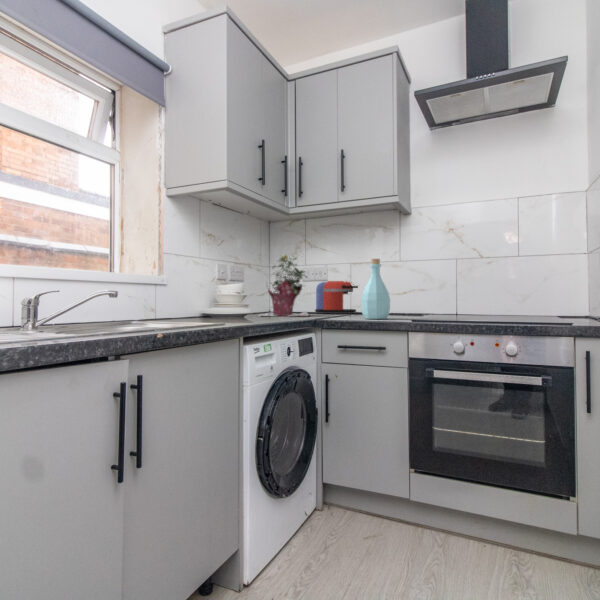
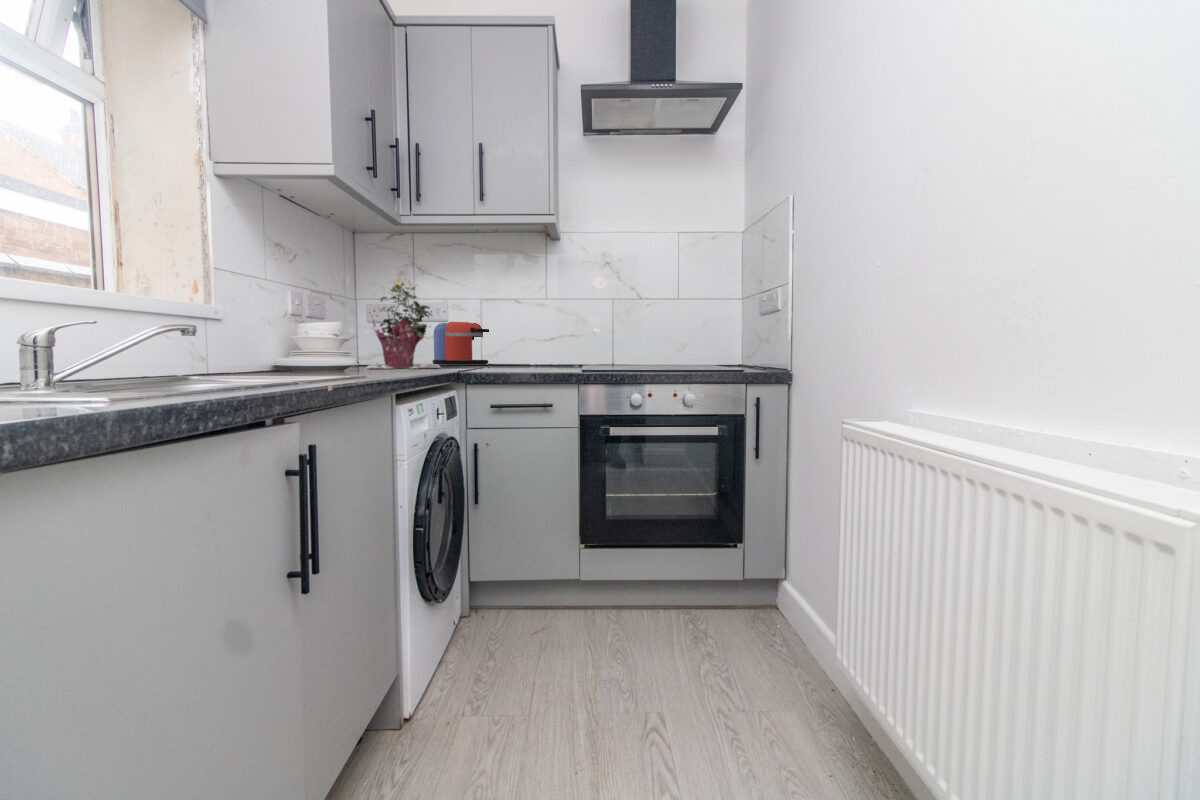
bottle: present [361,259,390,319] -> none [518,294,555,370]

